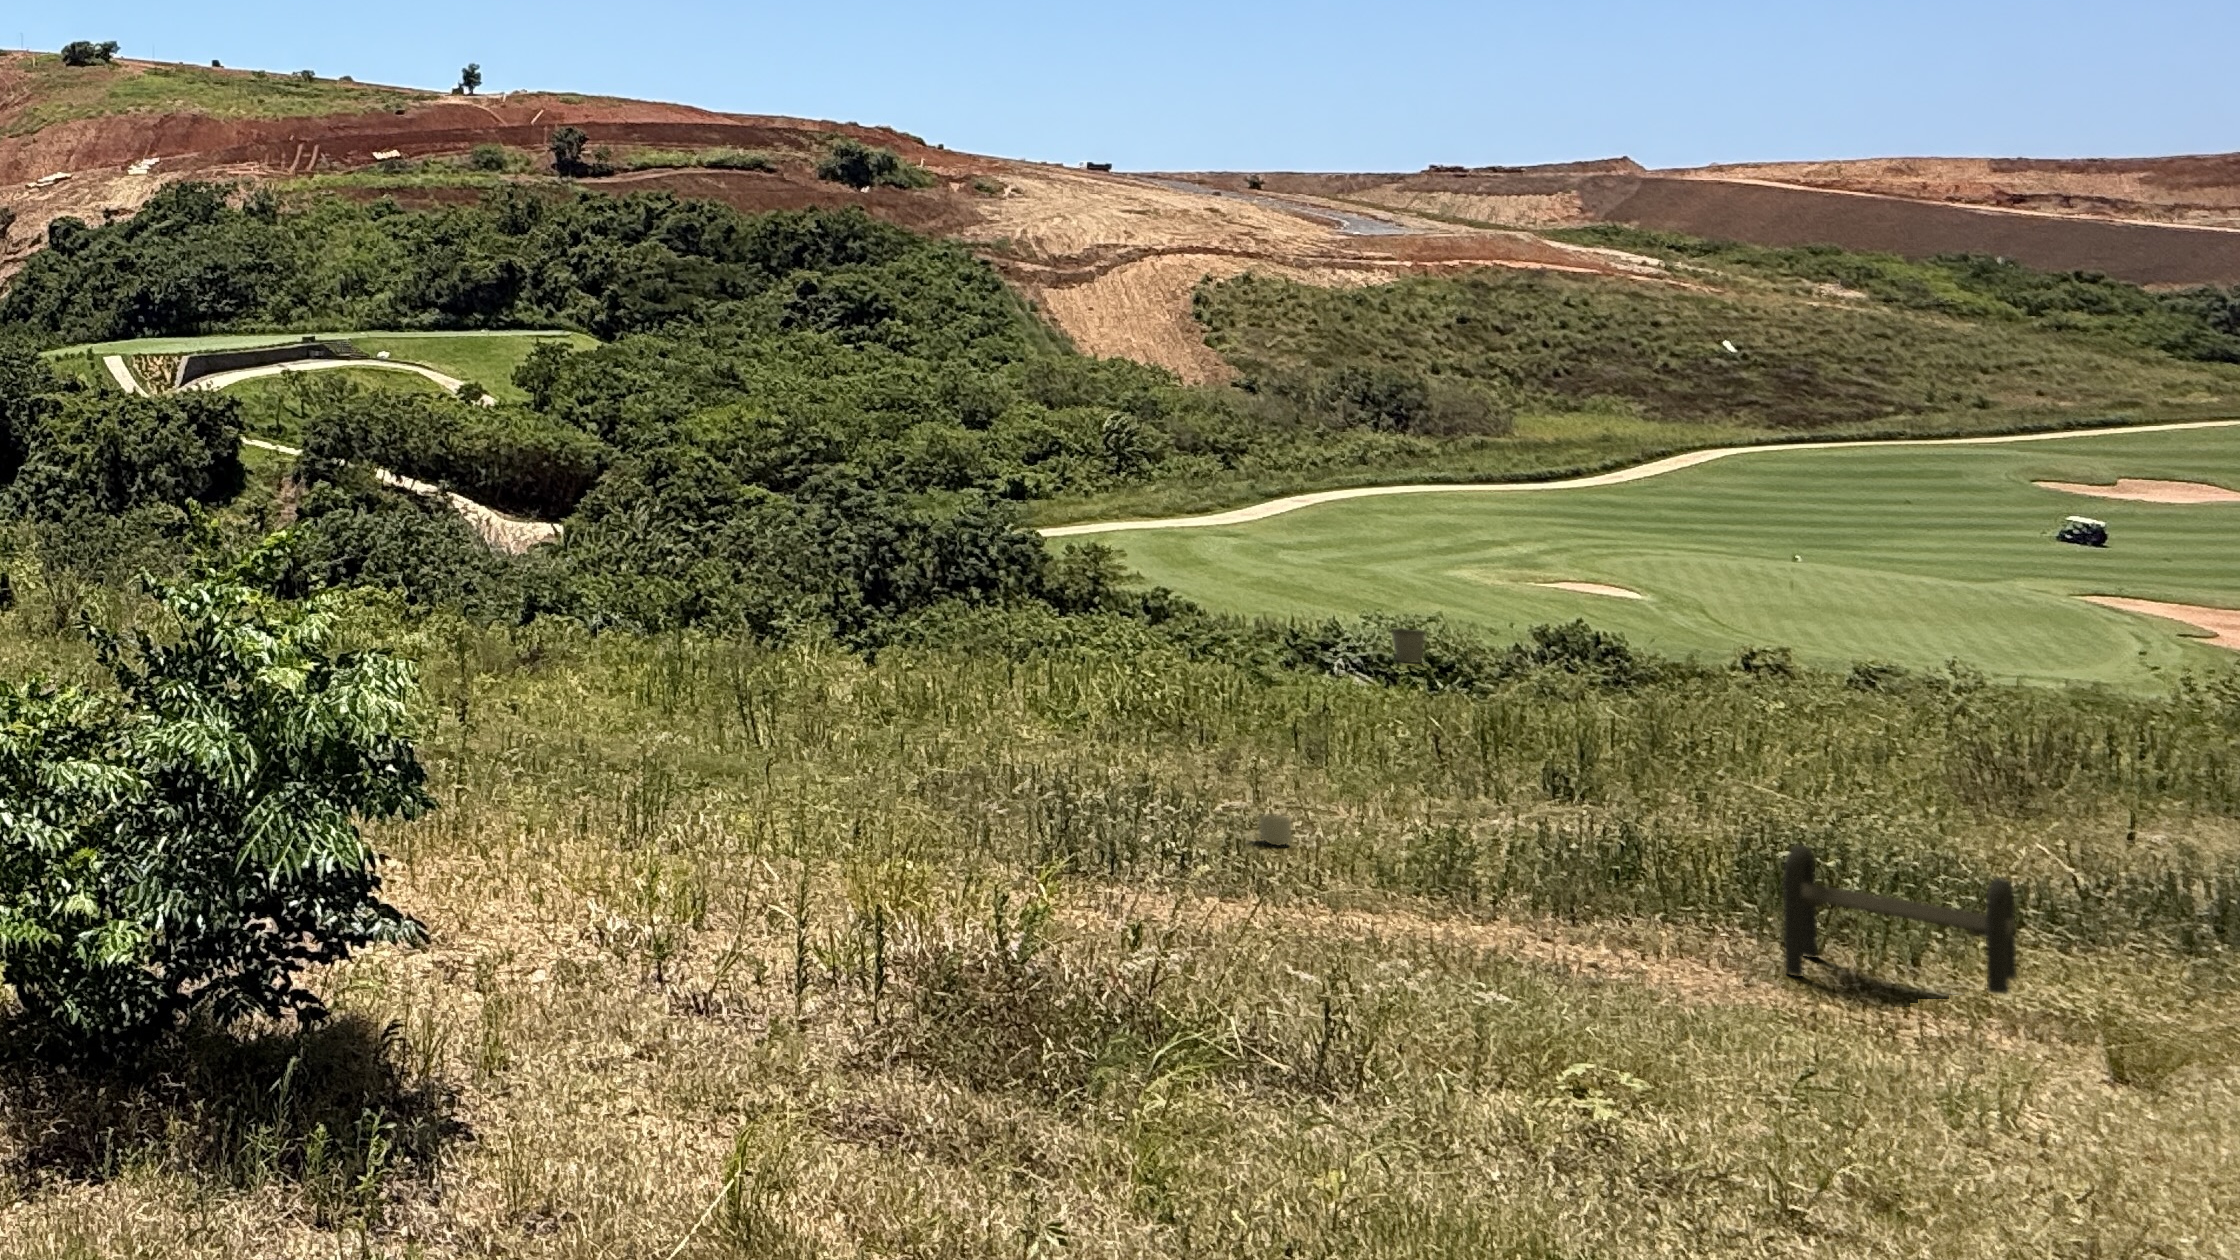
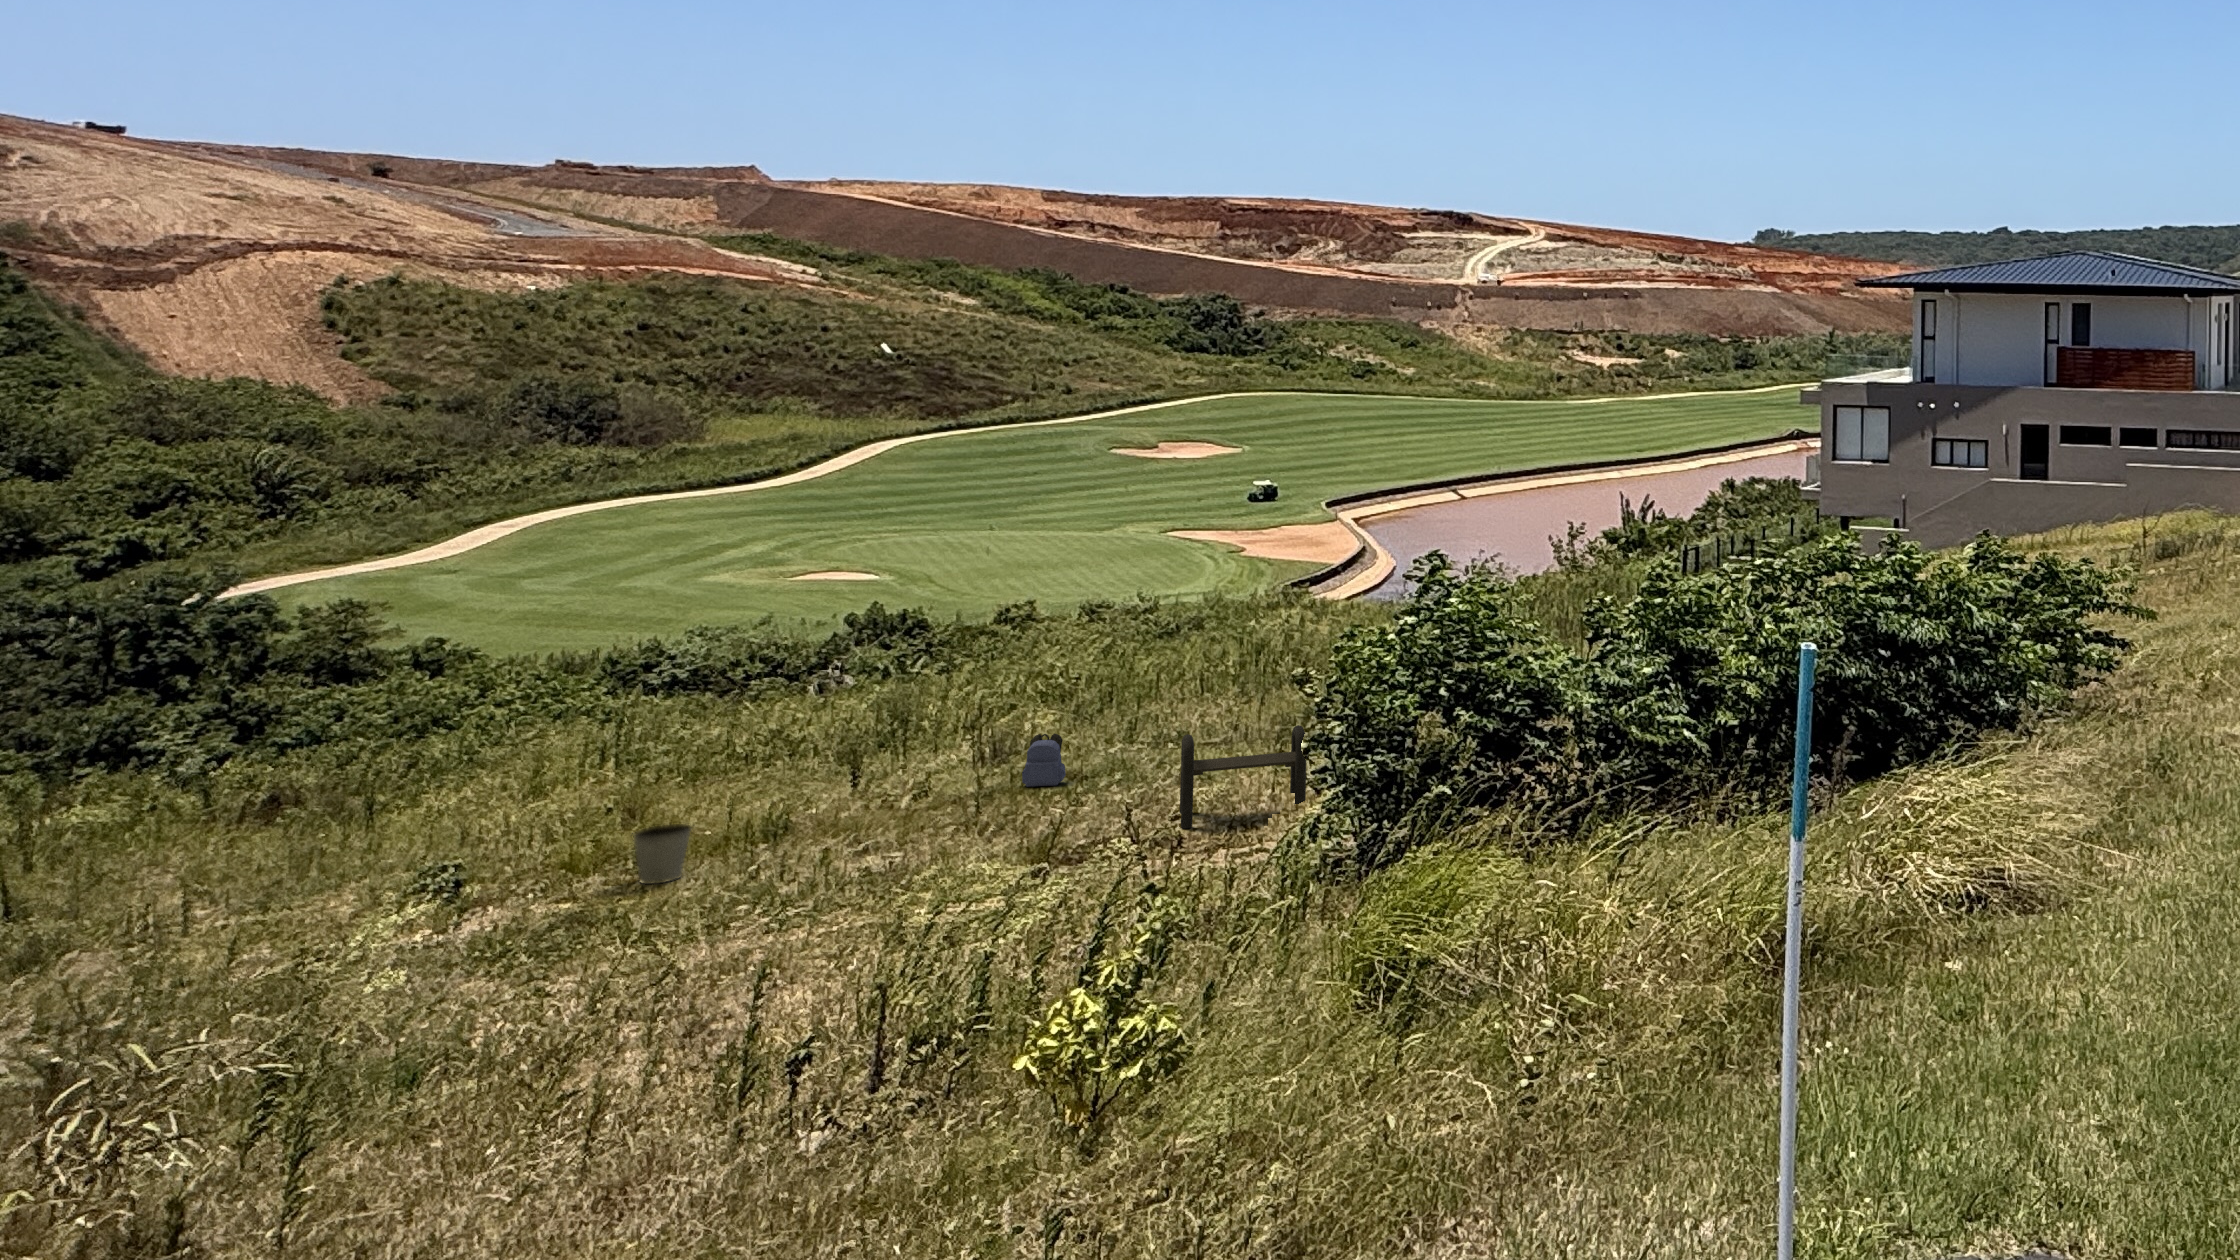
bucket: present [1390,628,1427,663] -> present [632,824,694,884]
backpack: none [1606,798,1668,870] -> present [1022,733,1066,787]
planter: present [1259,814,1291,845] -> none [751,820,782,850]

